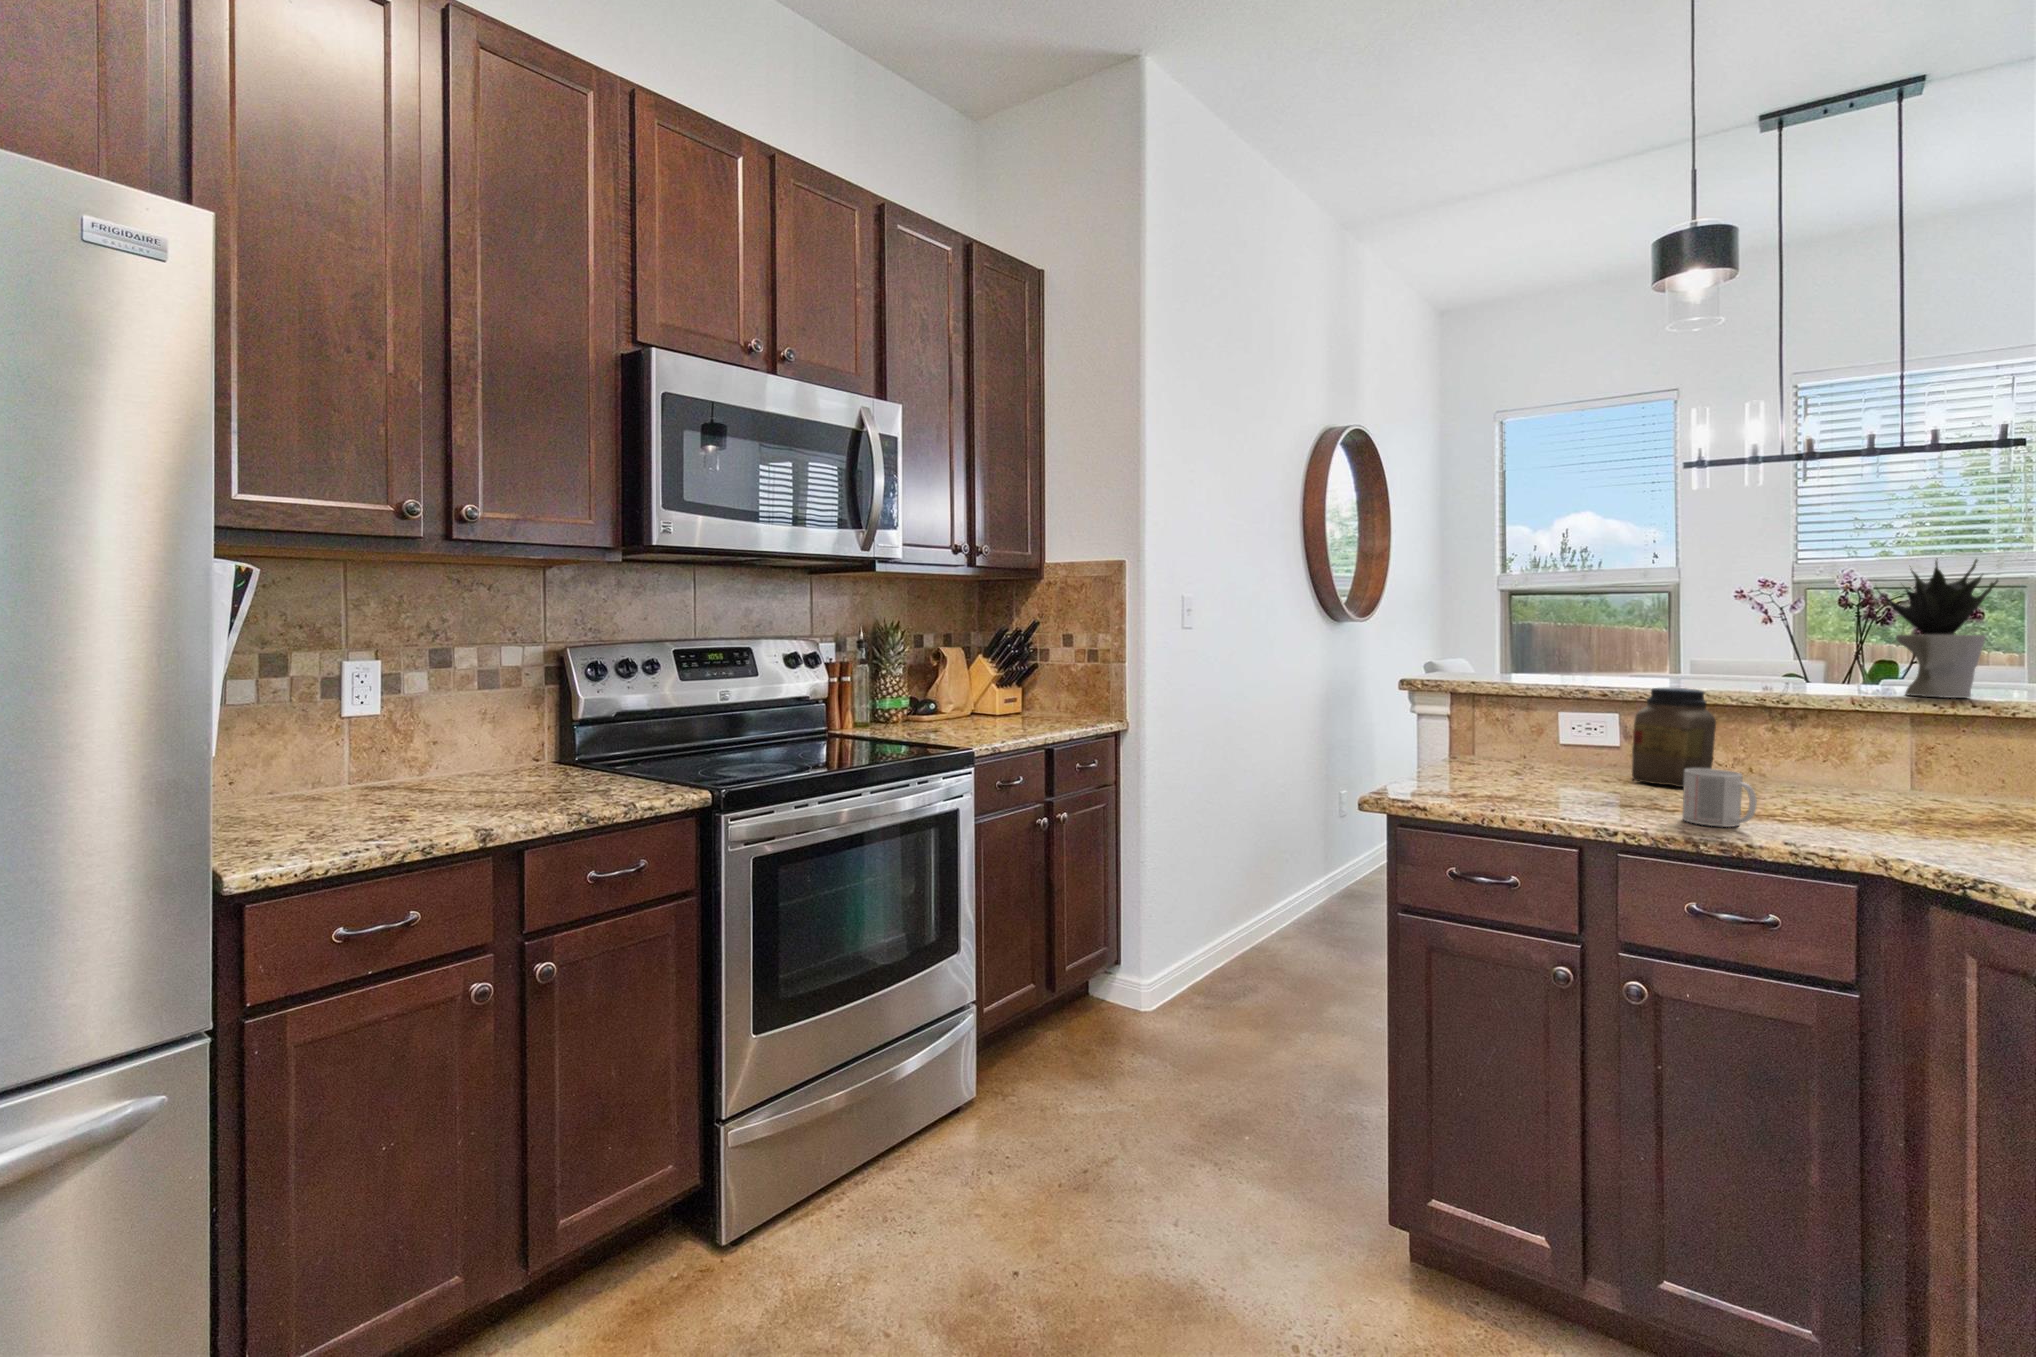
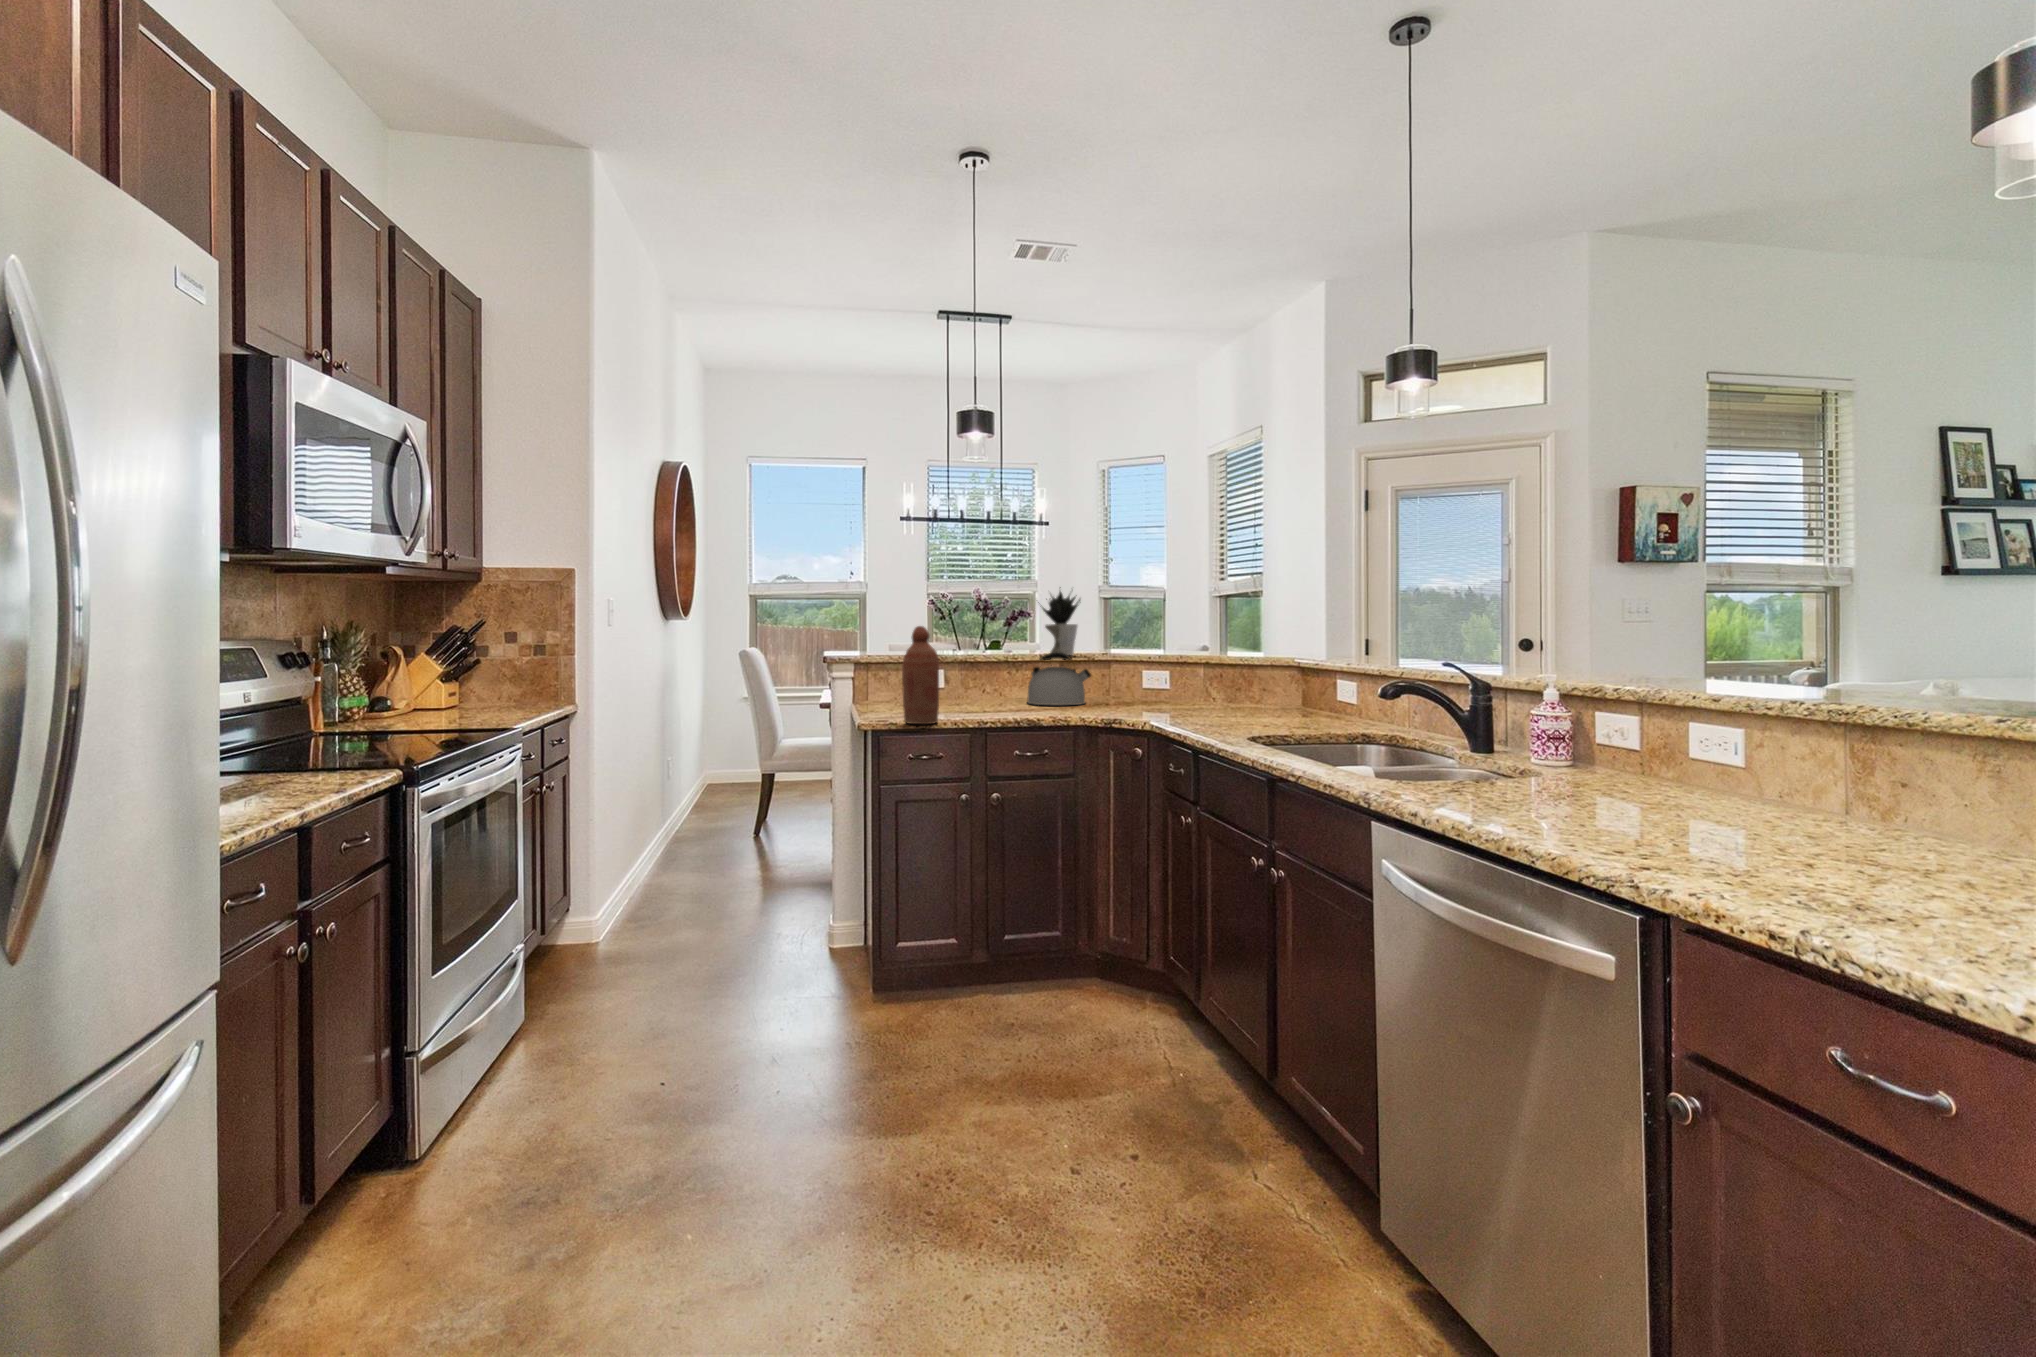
bottle: none [1485,637,1558,812] -> present [902,626,939,724]
jar: present [1632,688,1716,787] -> none [955,654,991,707]
kettle: none [1802,694,1982,807] -> present [1028,653,1091,705]
mug: present [1682,769,1757,827] -> none [996,692,1029,720]

